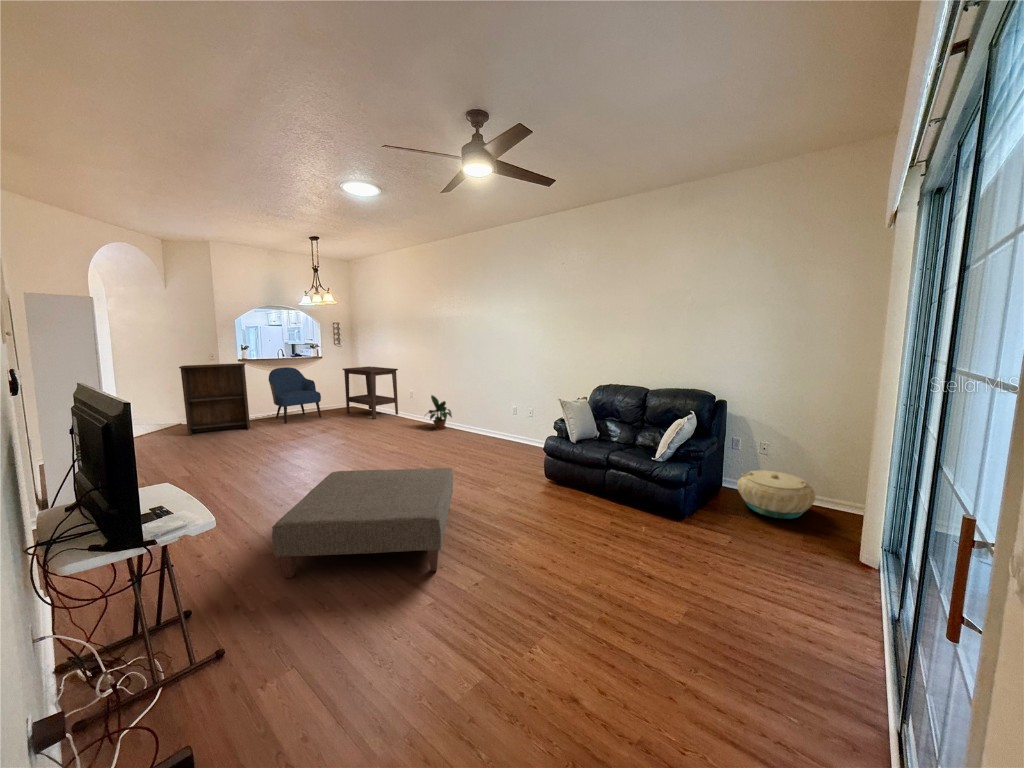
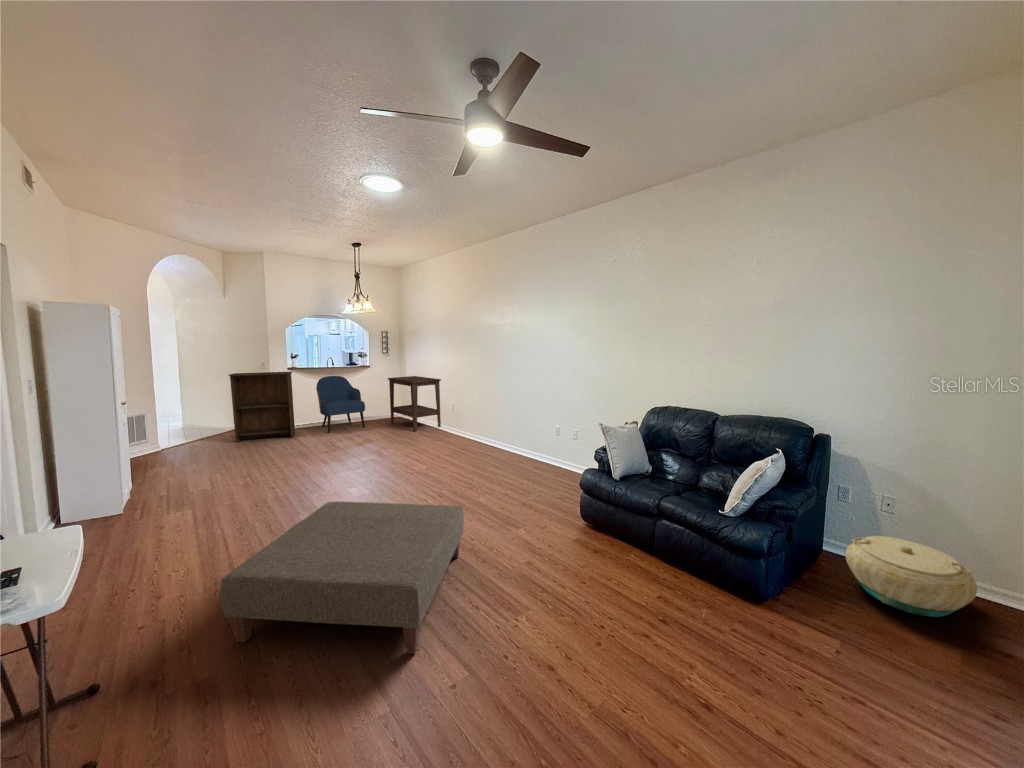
potted plant: present [428,395,452,430] -> none [461,409,492,447]

